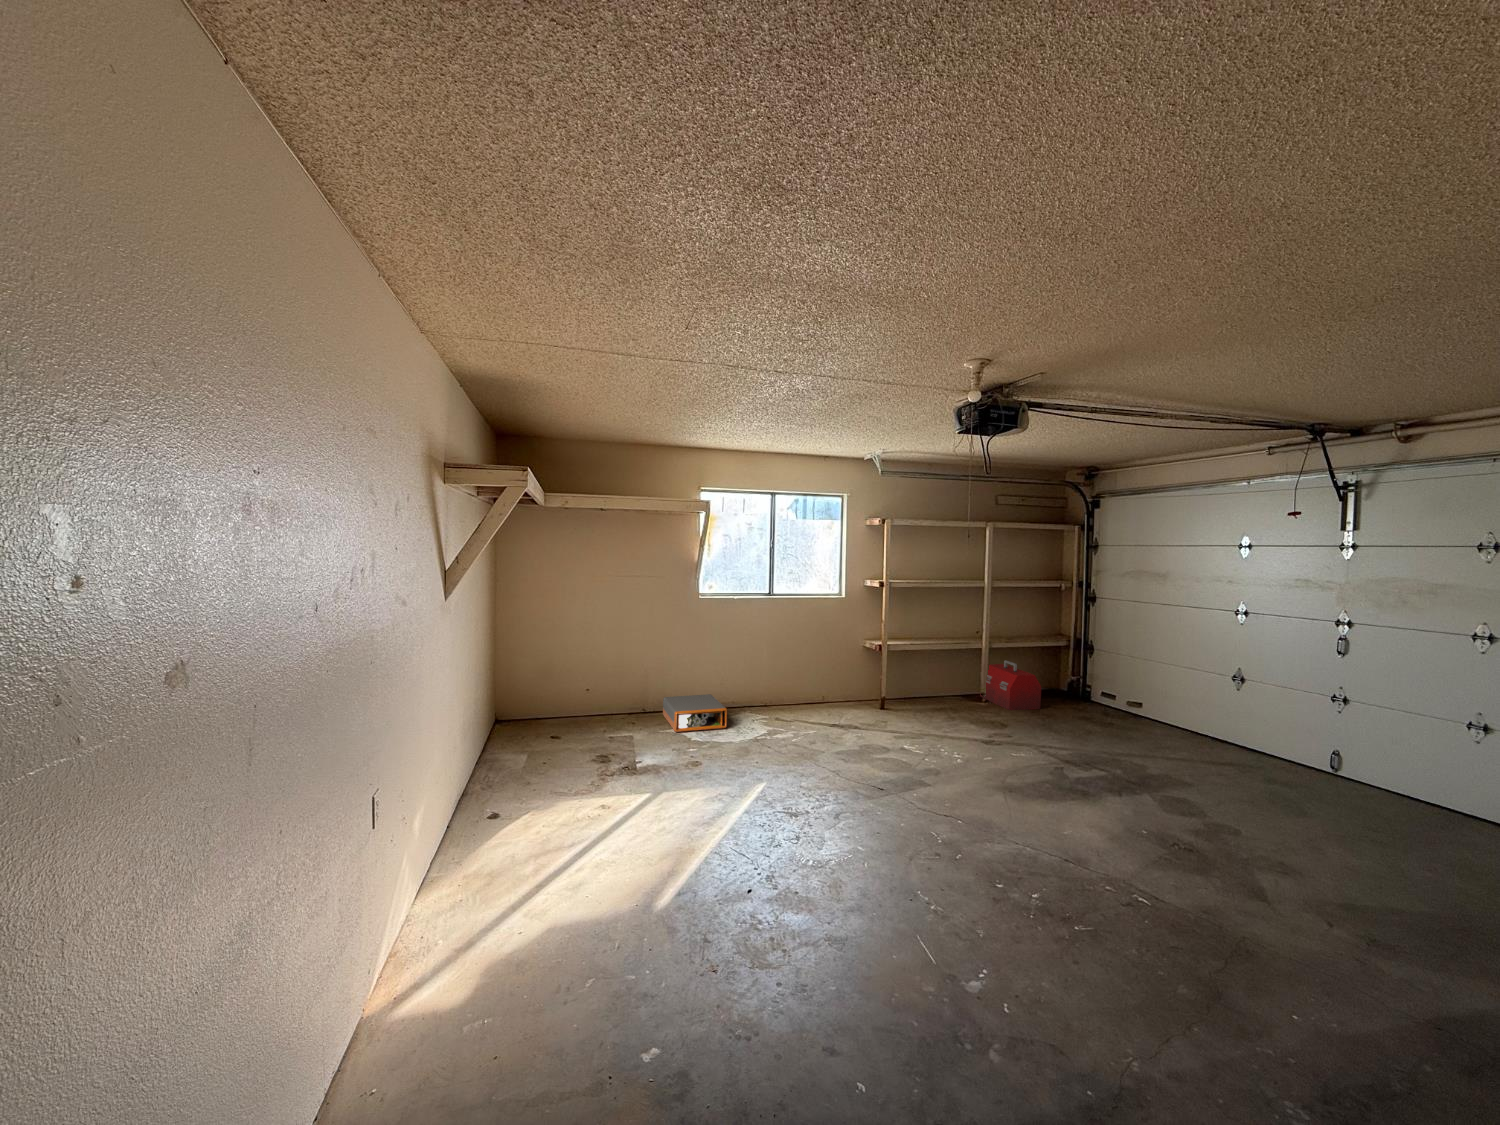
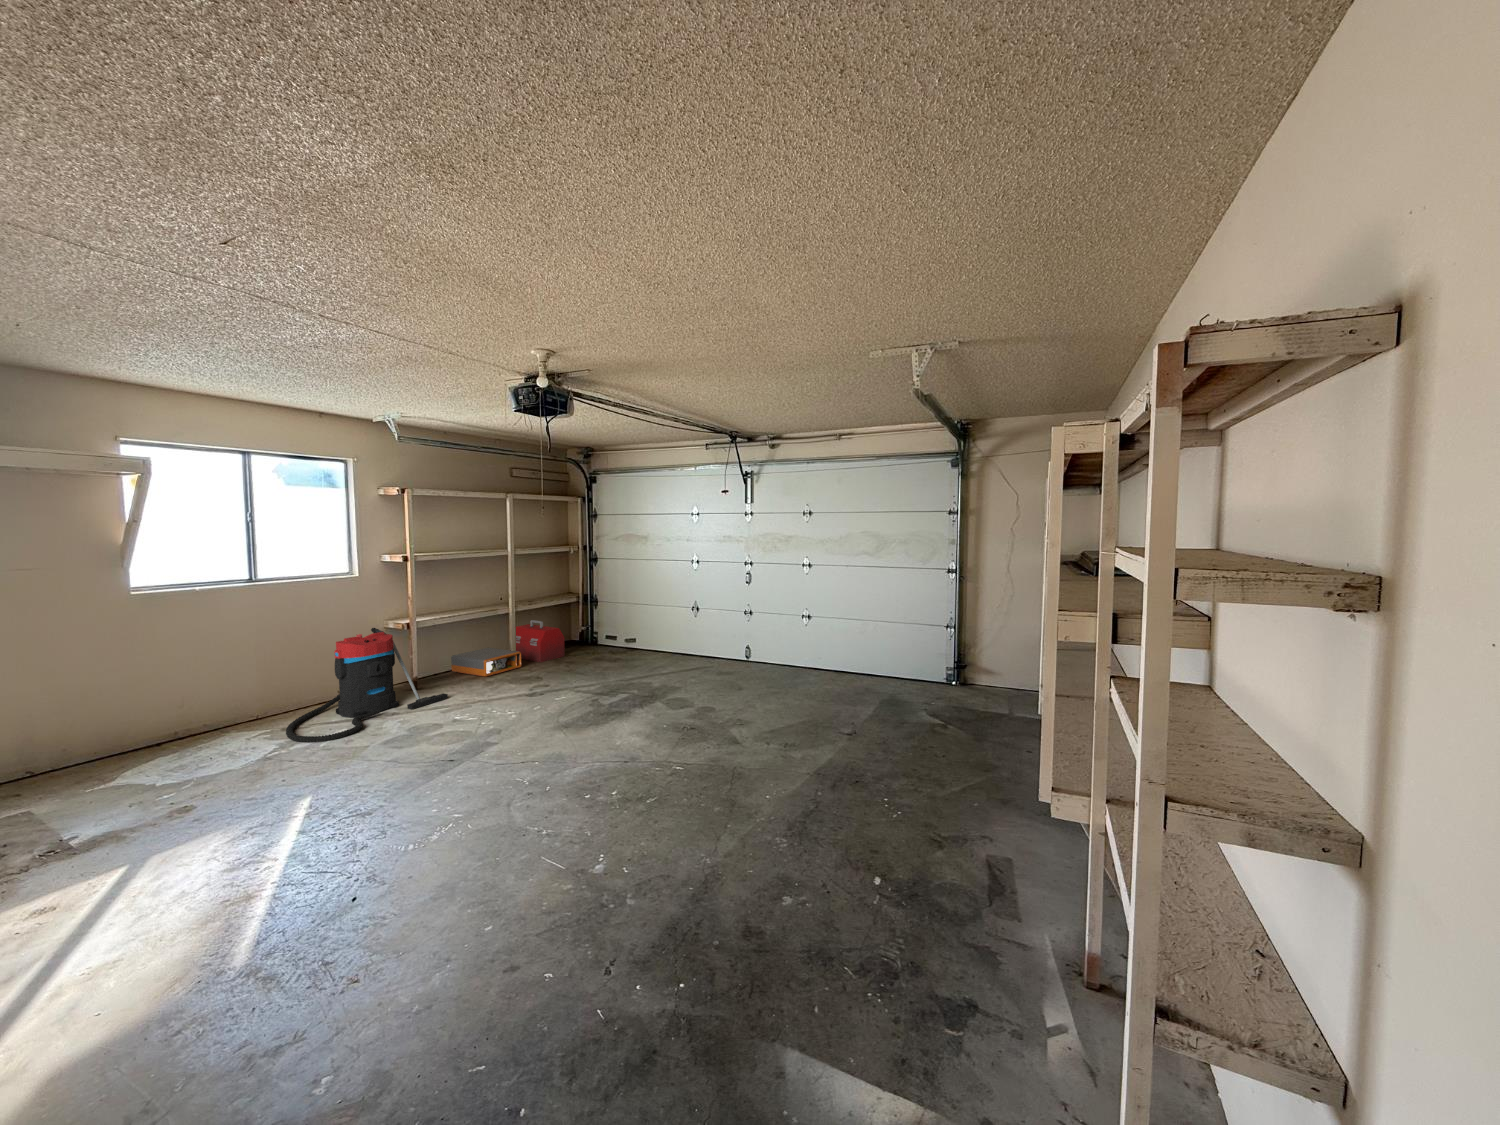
vacuum cleaner: none [776,646,901,740] -> present [286,628,448,742]
storage box: present [663,694,727,732] -> present [451,648,521,677]

